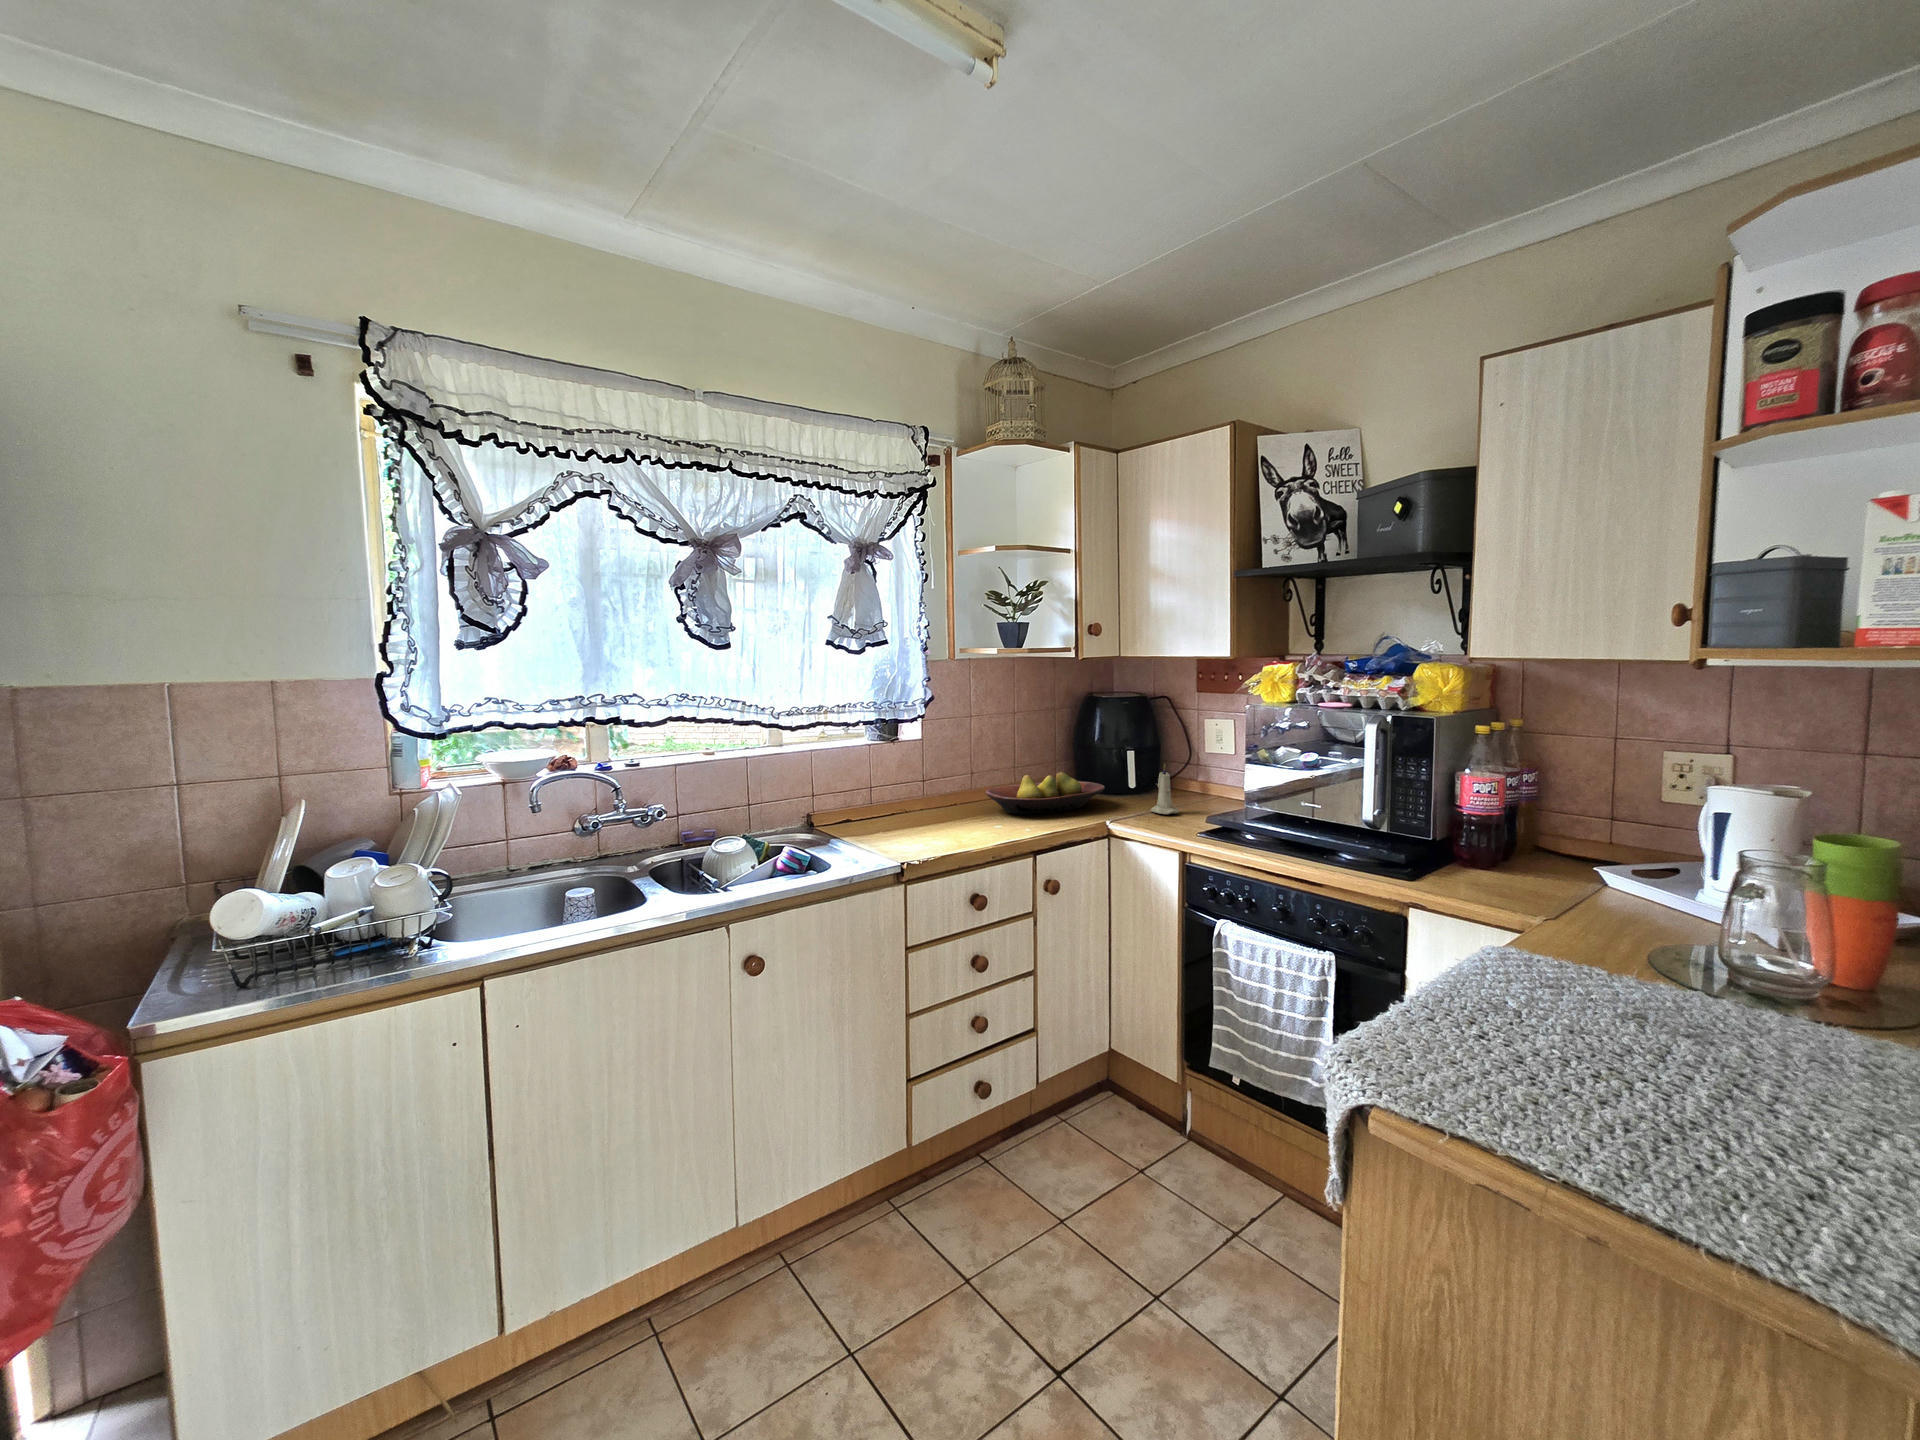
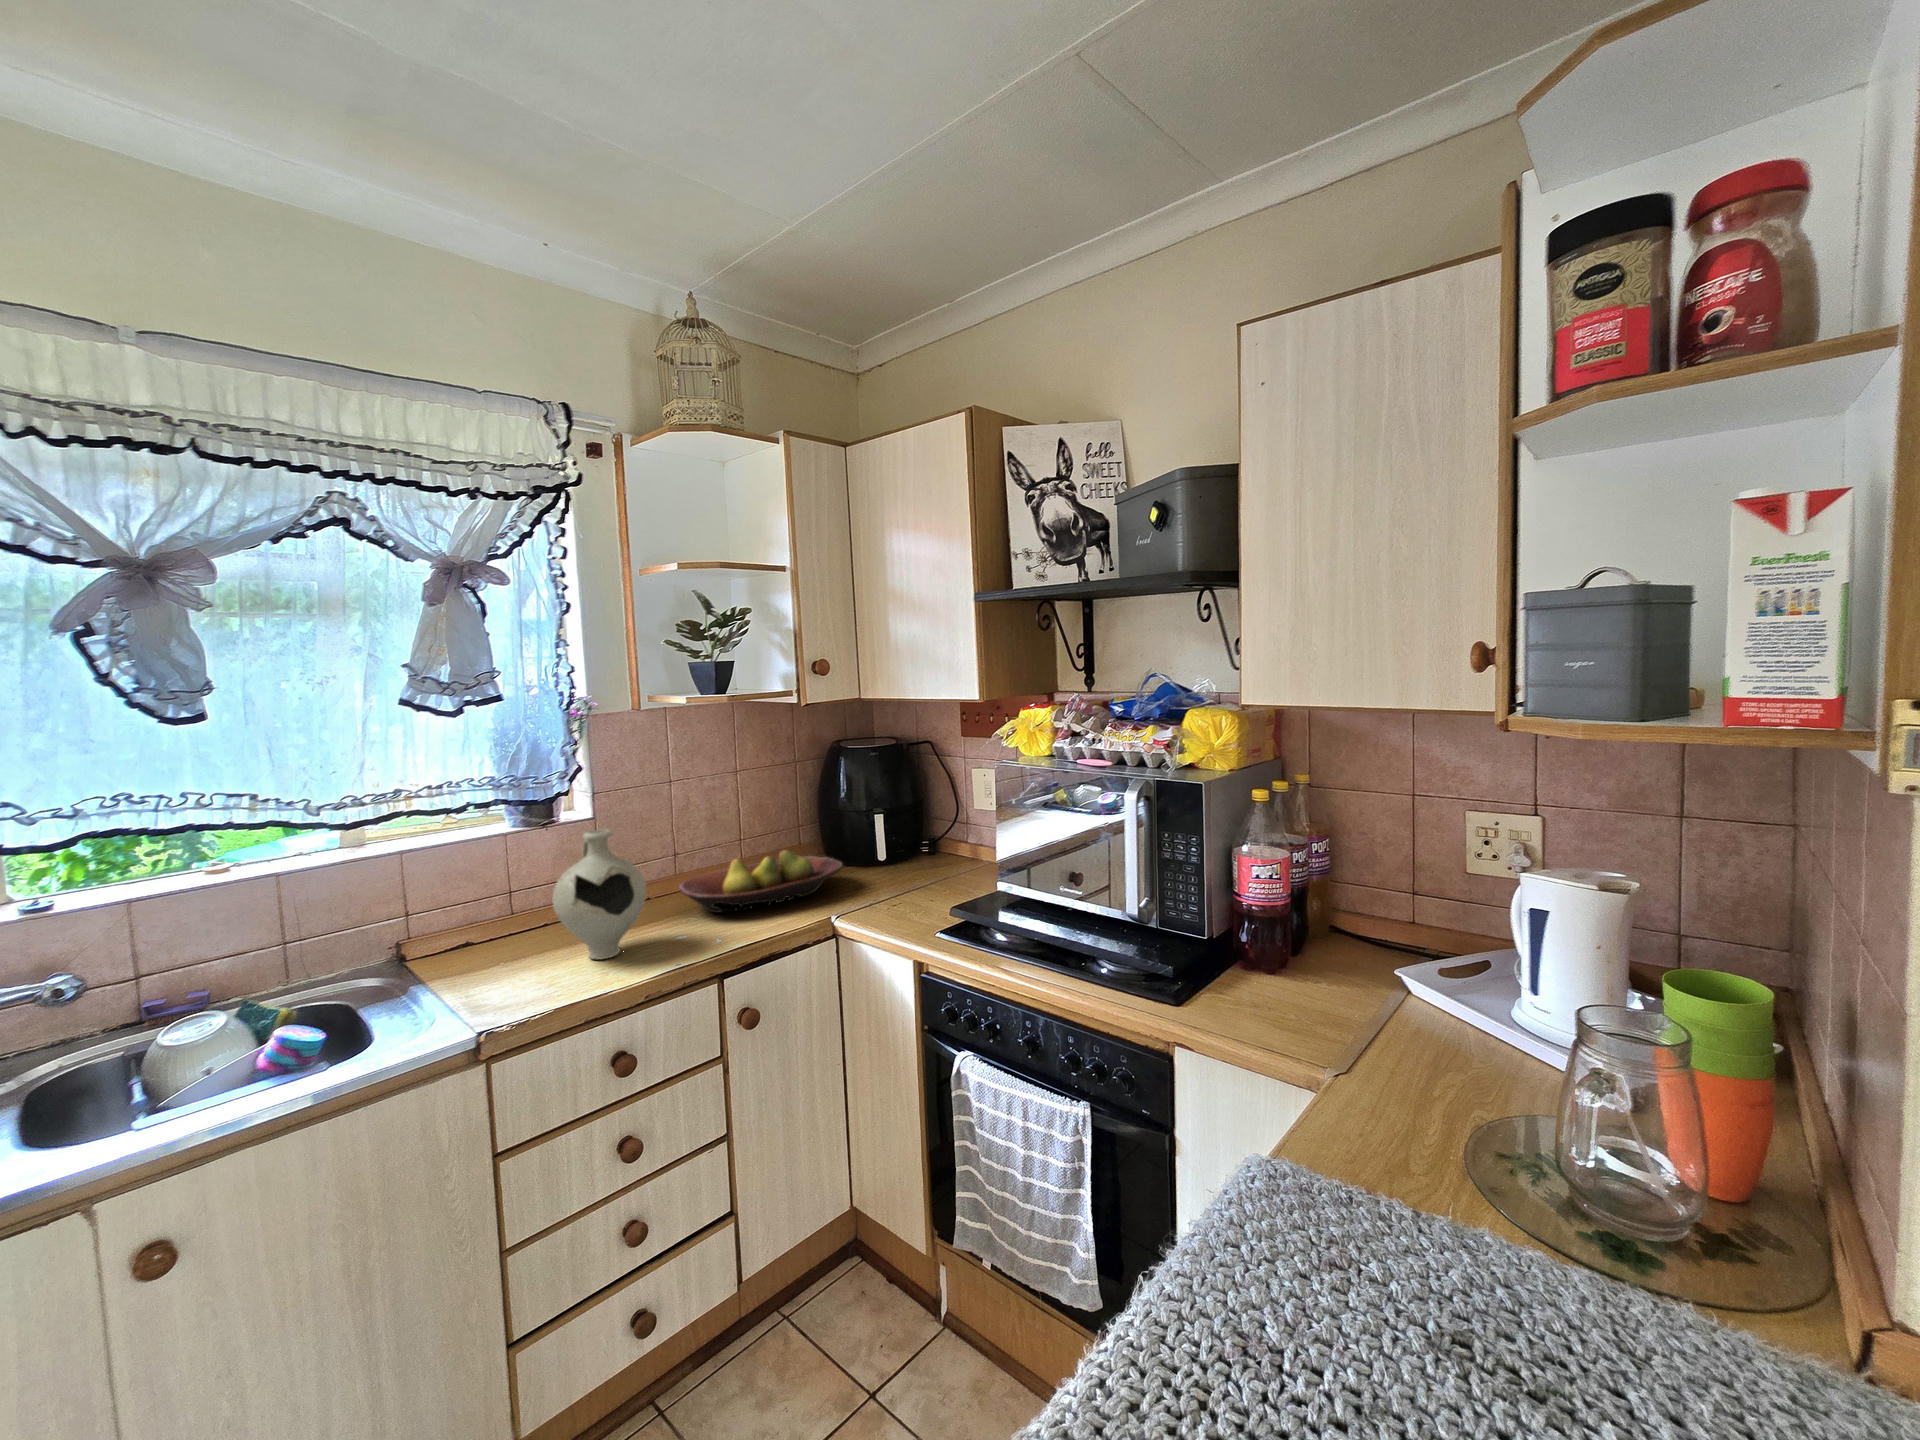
decorative vase: none [918,741,980,834] -> present [553,829,646,960]
candle: present [1151,764,1179,814] -> none [896,834,930,900]

